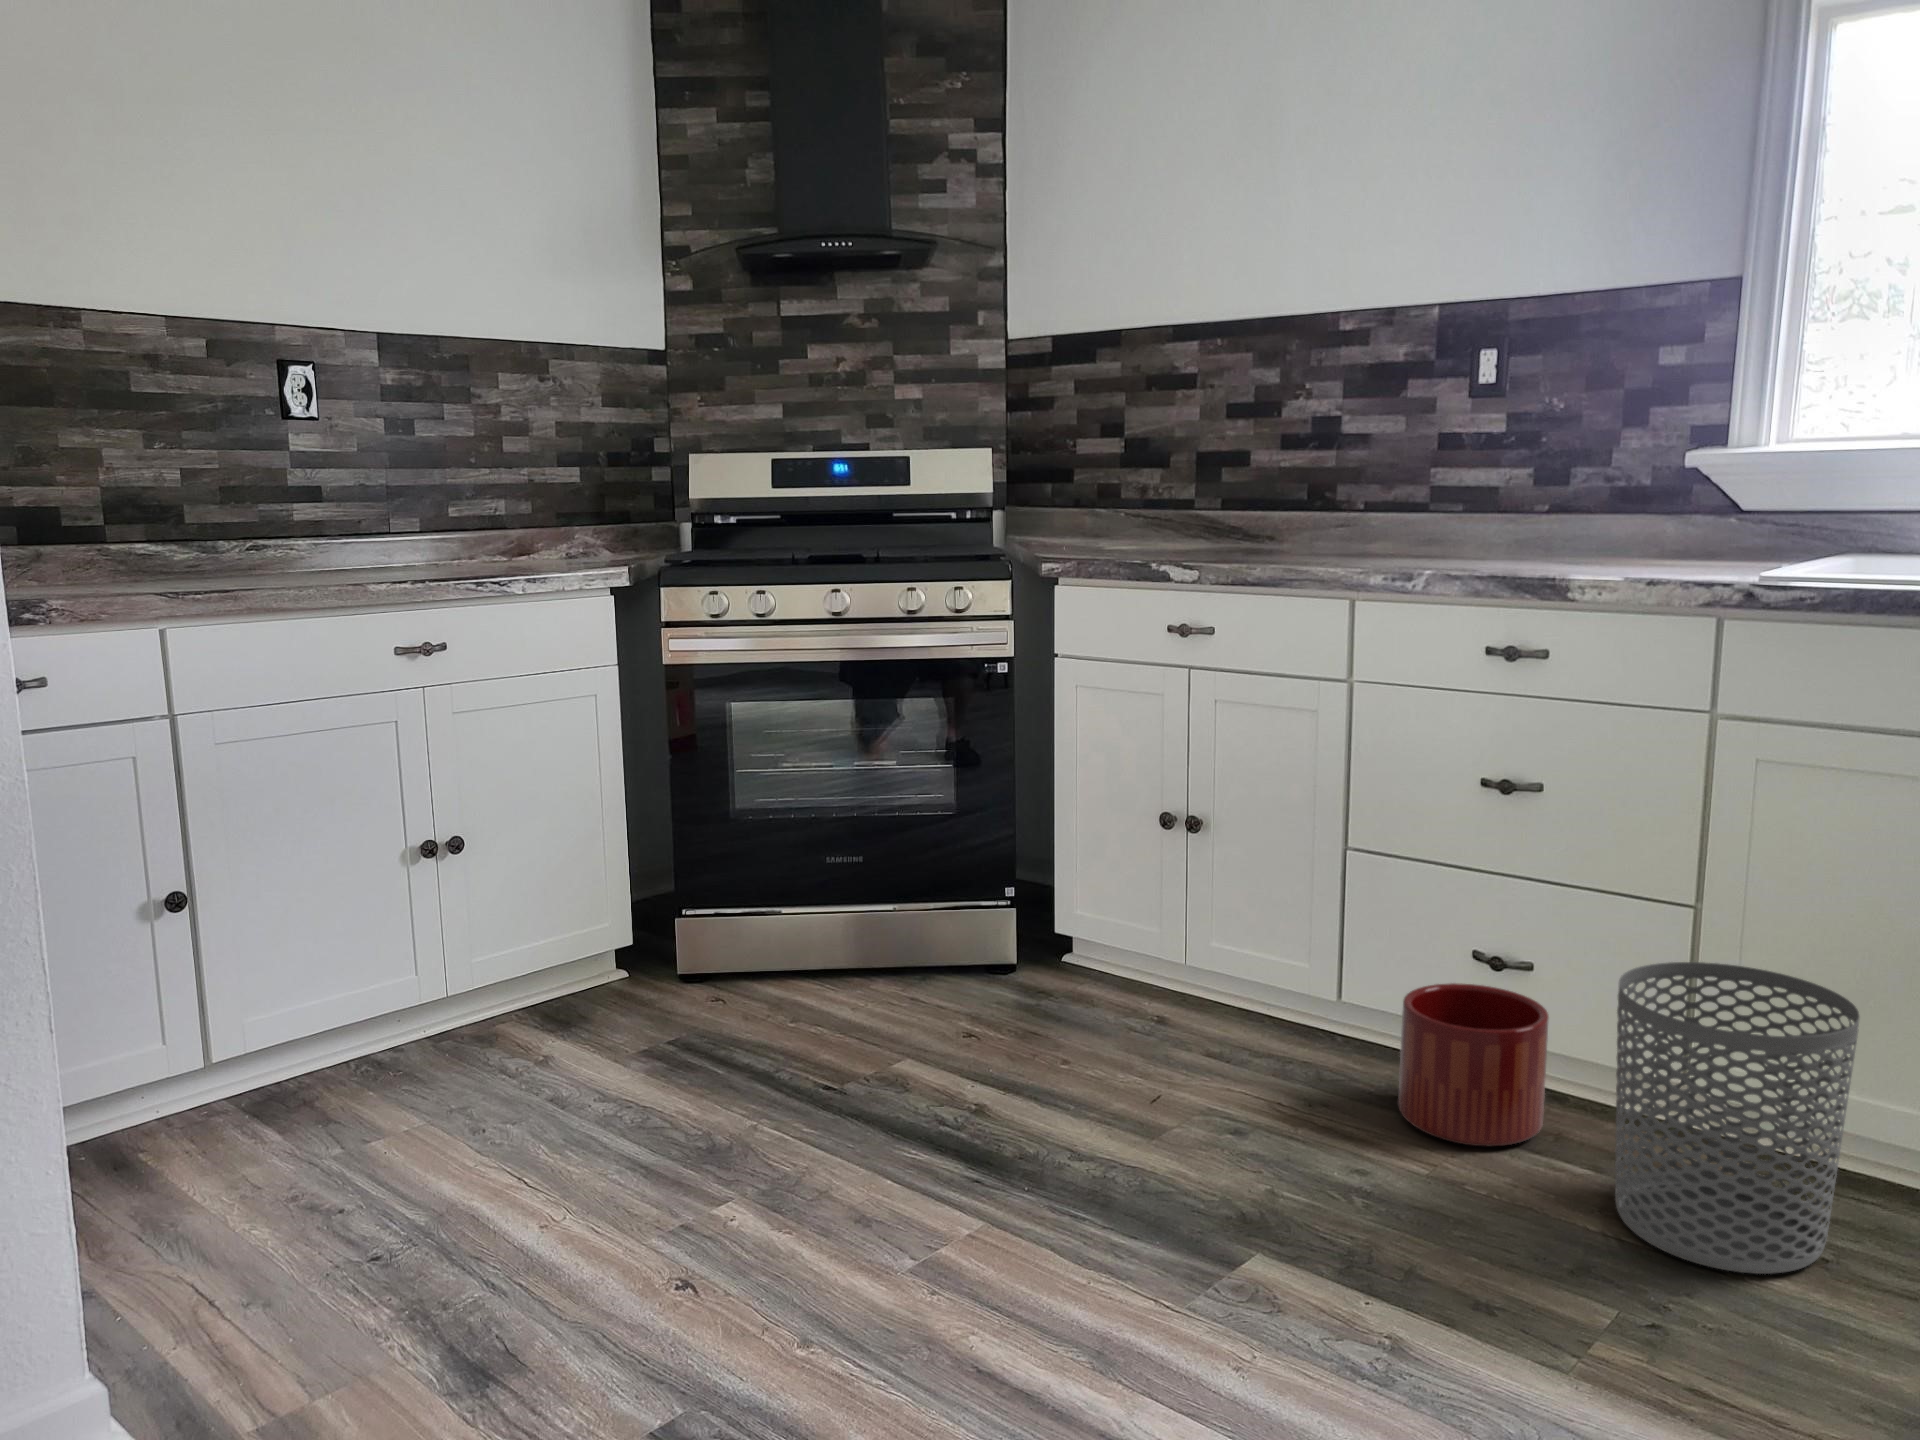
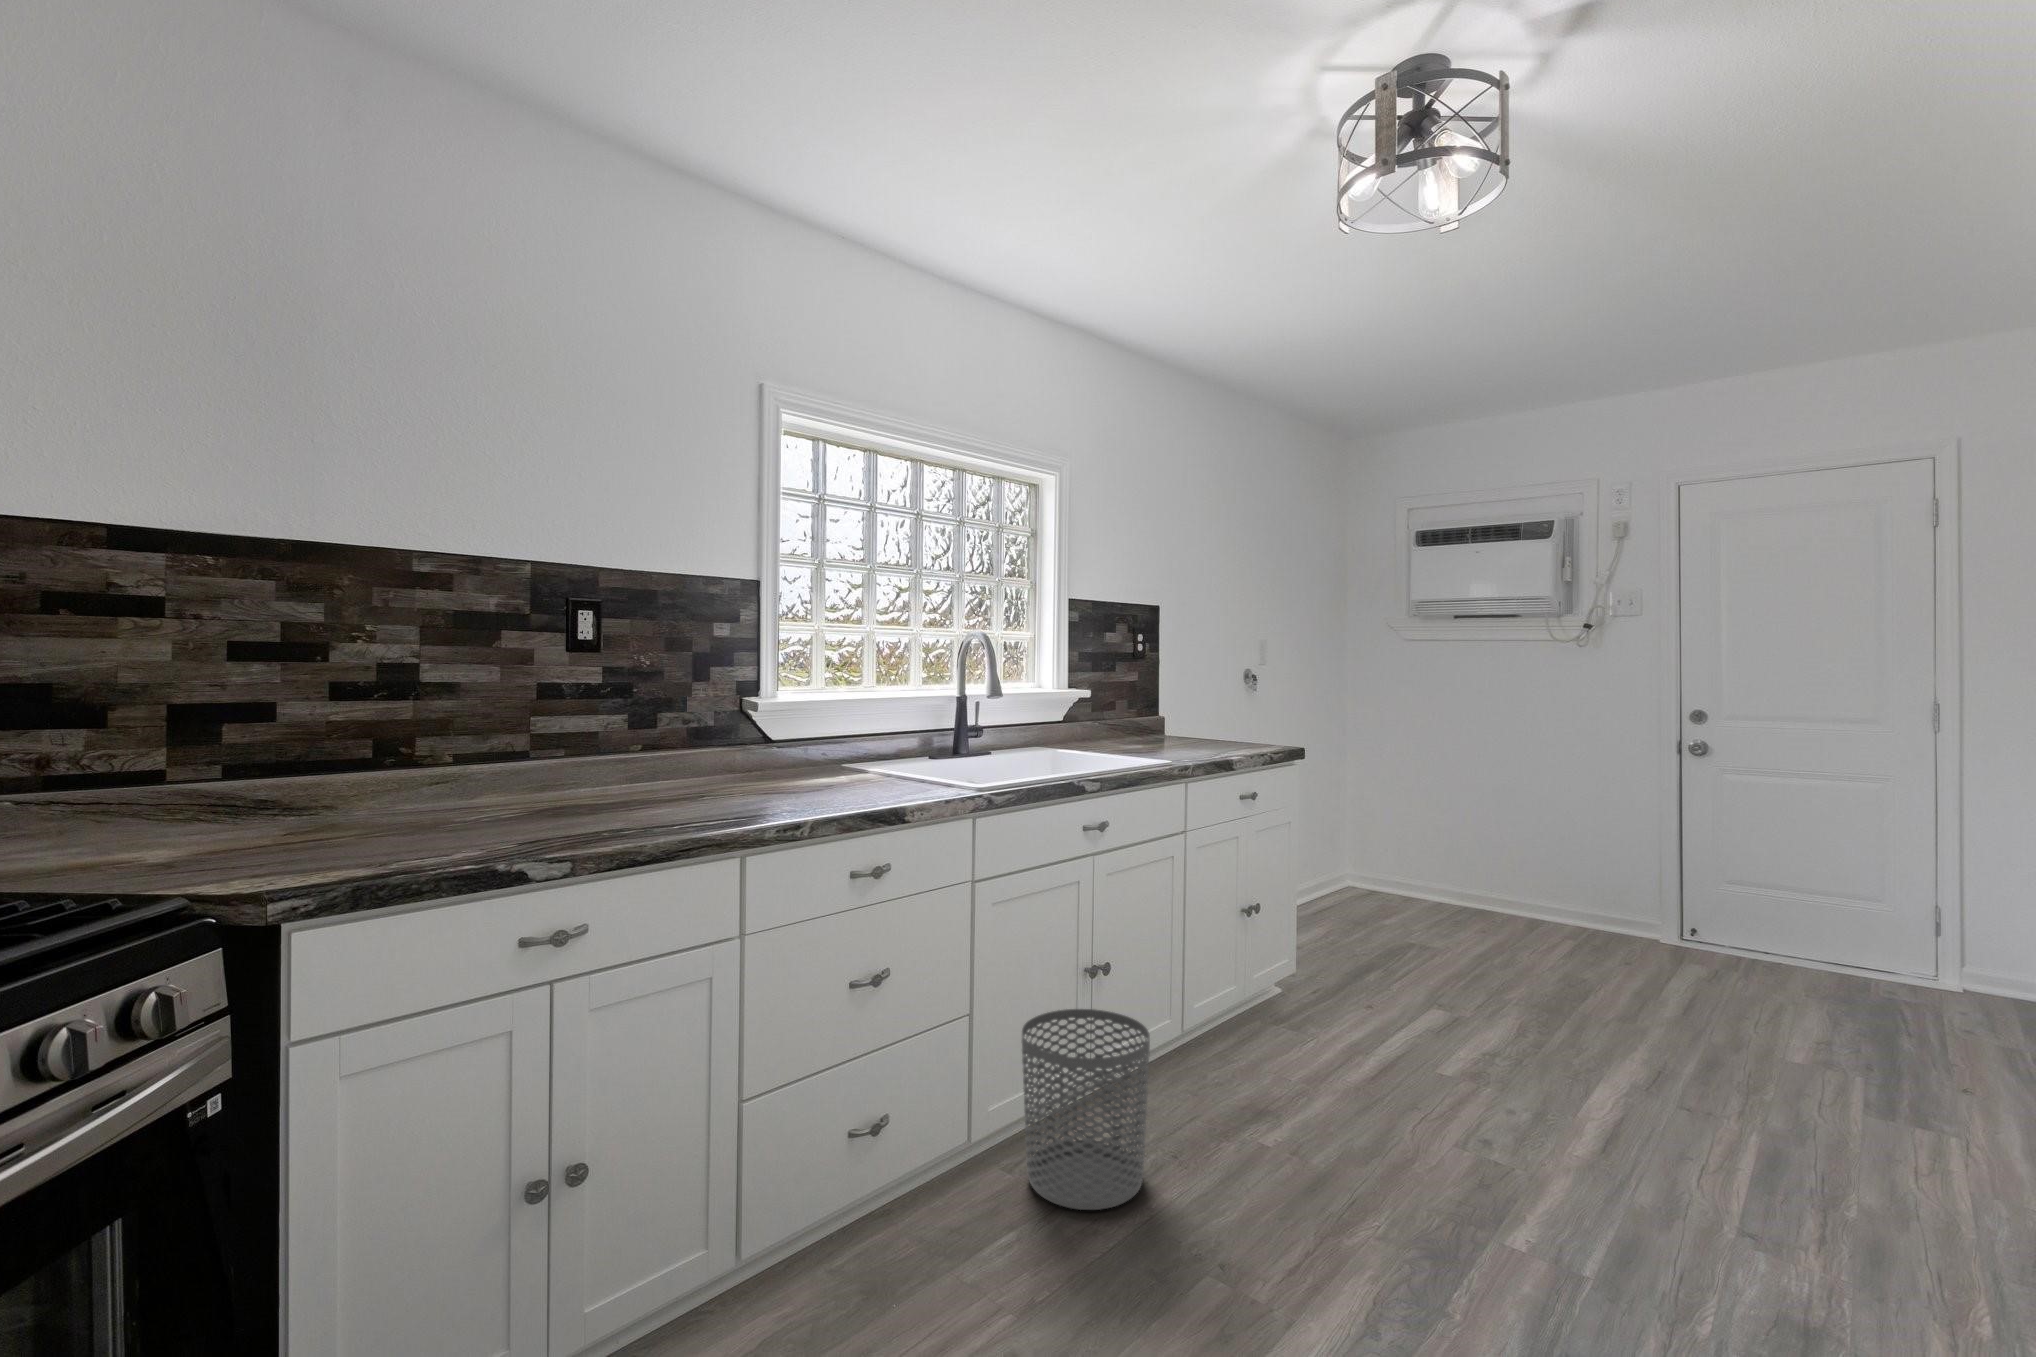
planter: present [1398,983,1549,1146] -> none [876,1127,988,1282]

